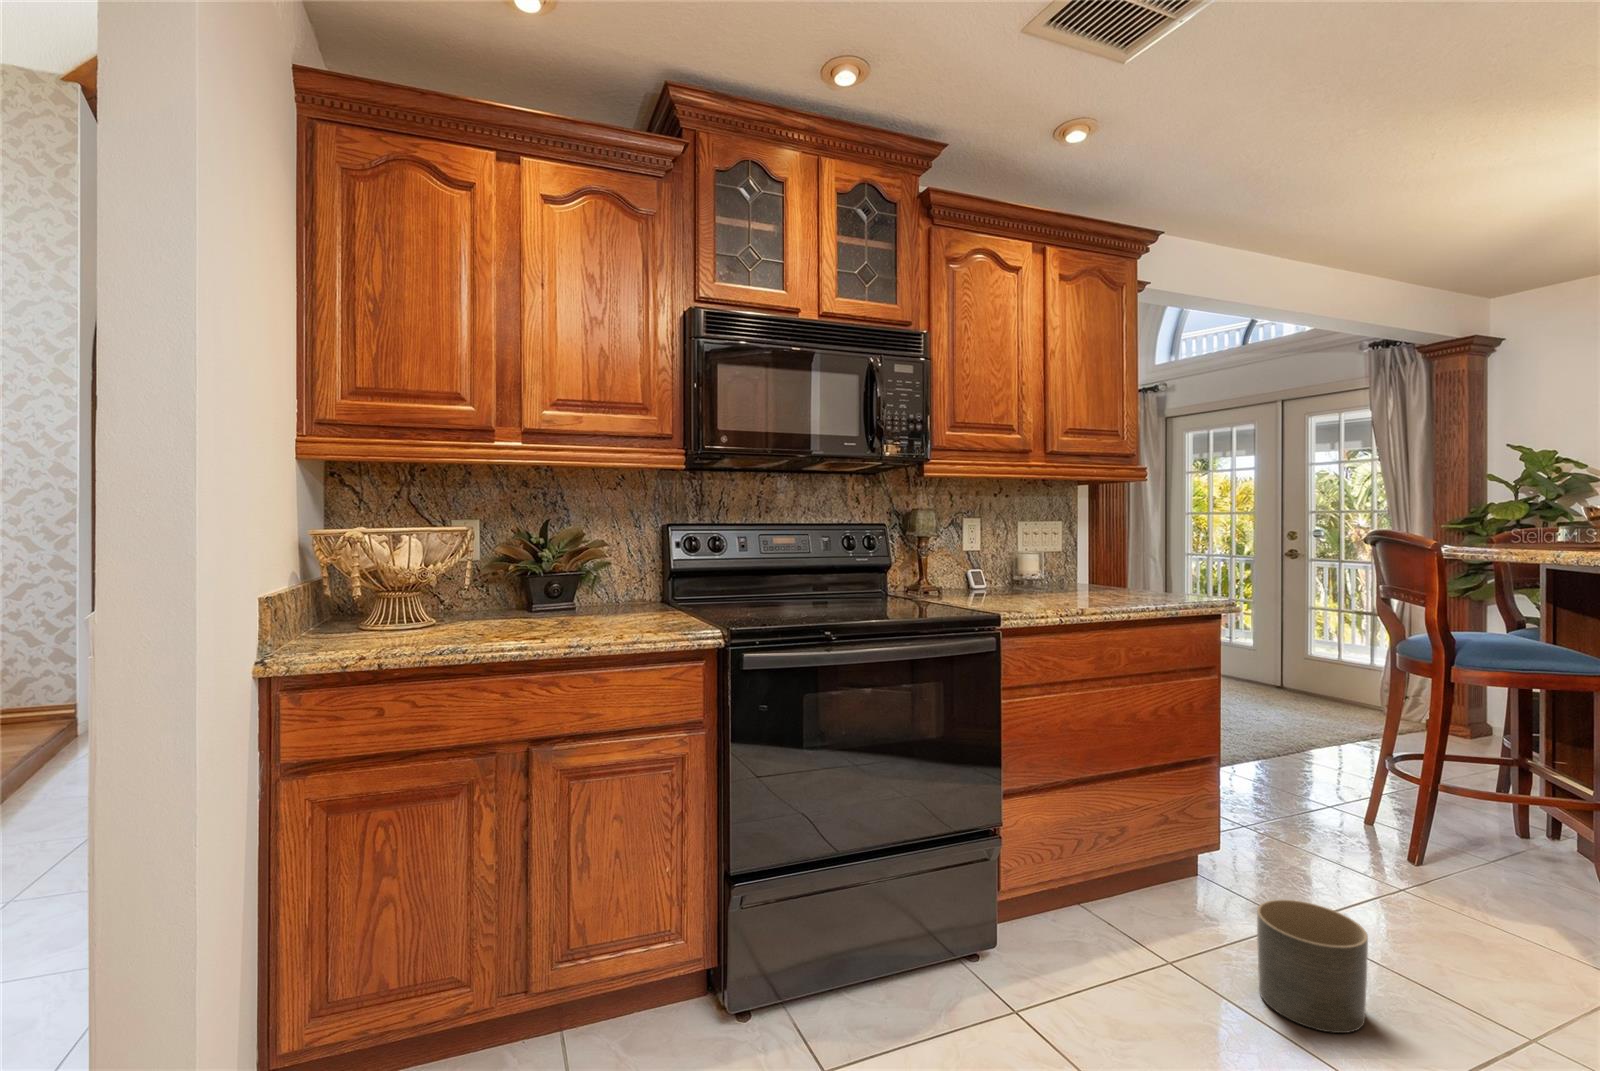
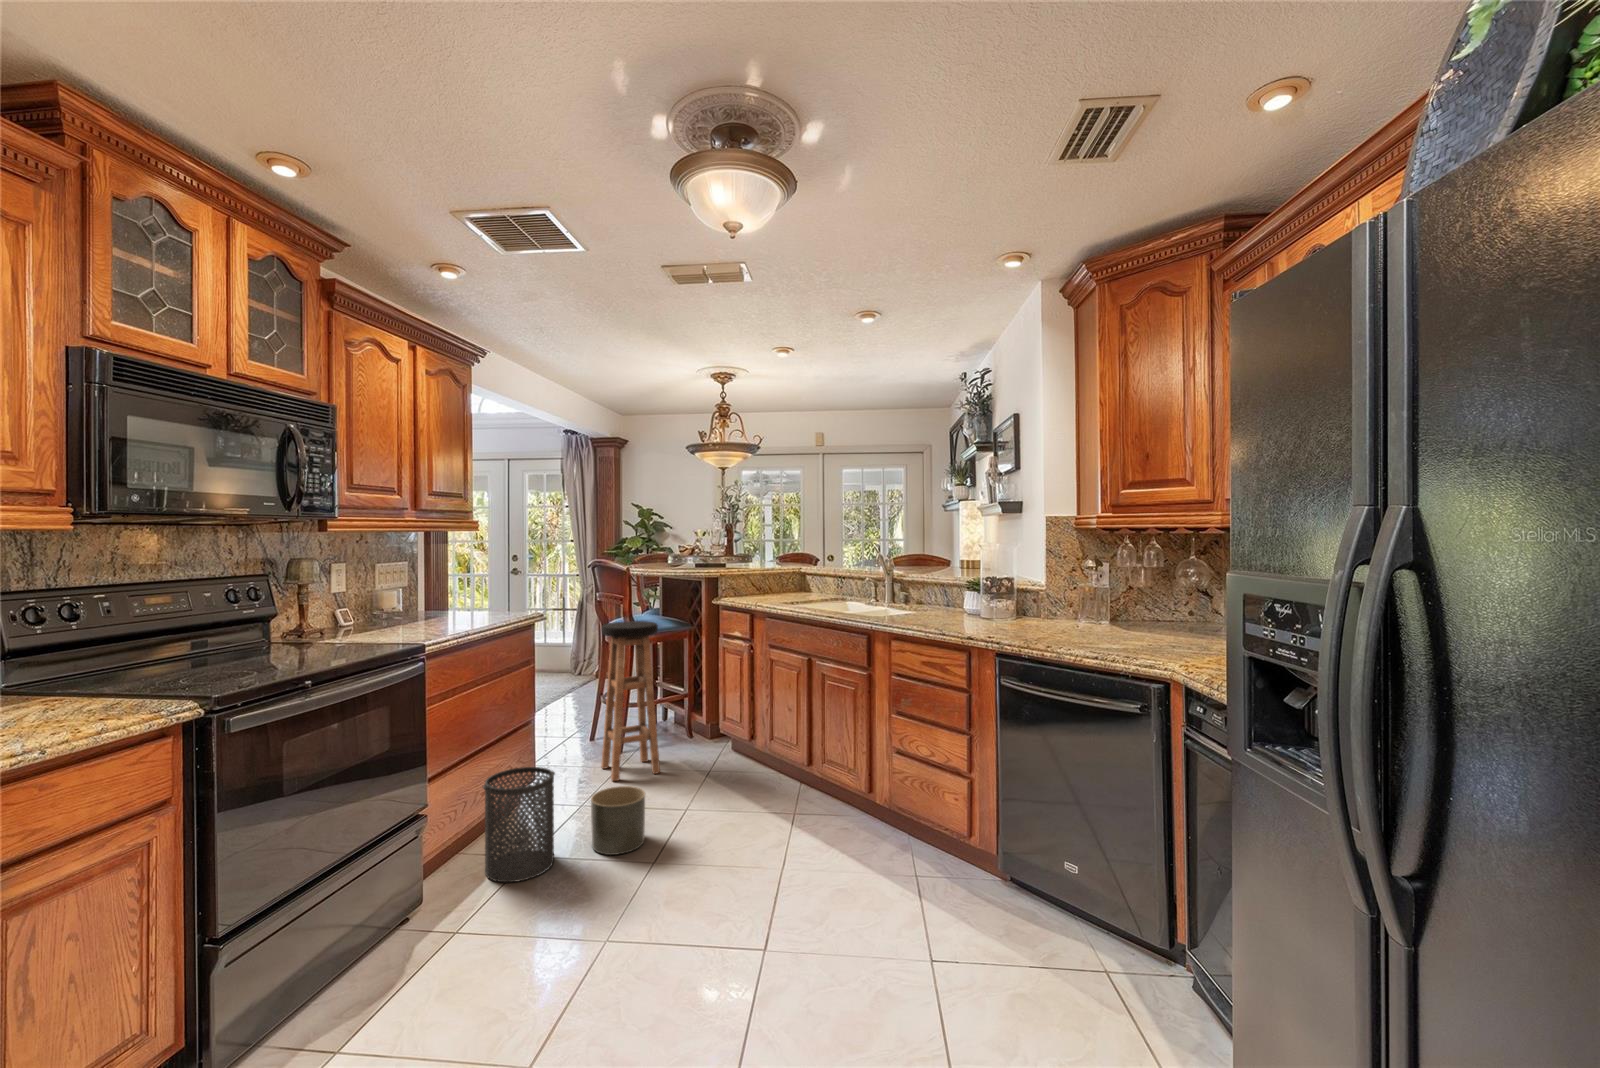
bar stool: none [1349,631,1470,917] -> present [601,621,660,781]
trash can: none [1084,811,1193,986] -> present [483,767,555,882]

